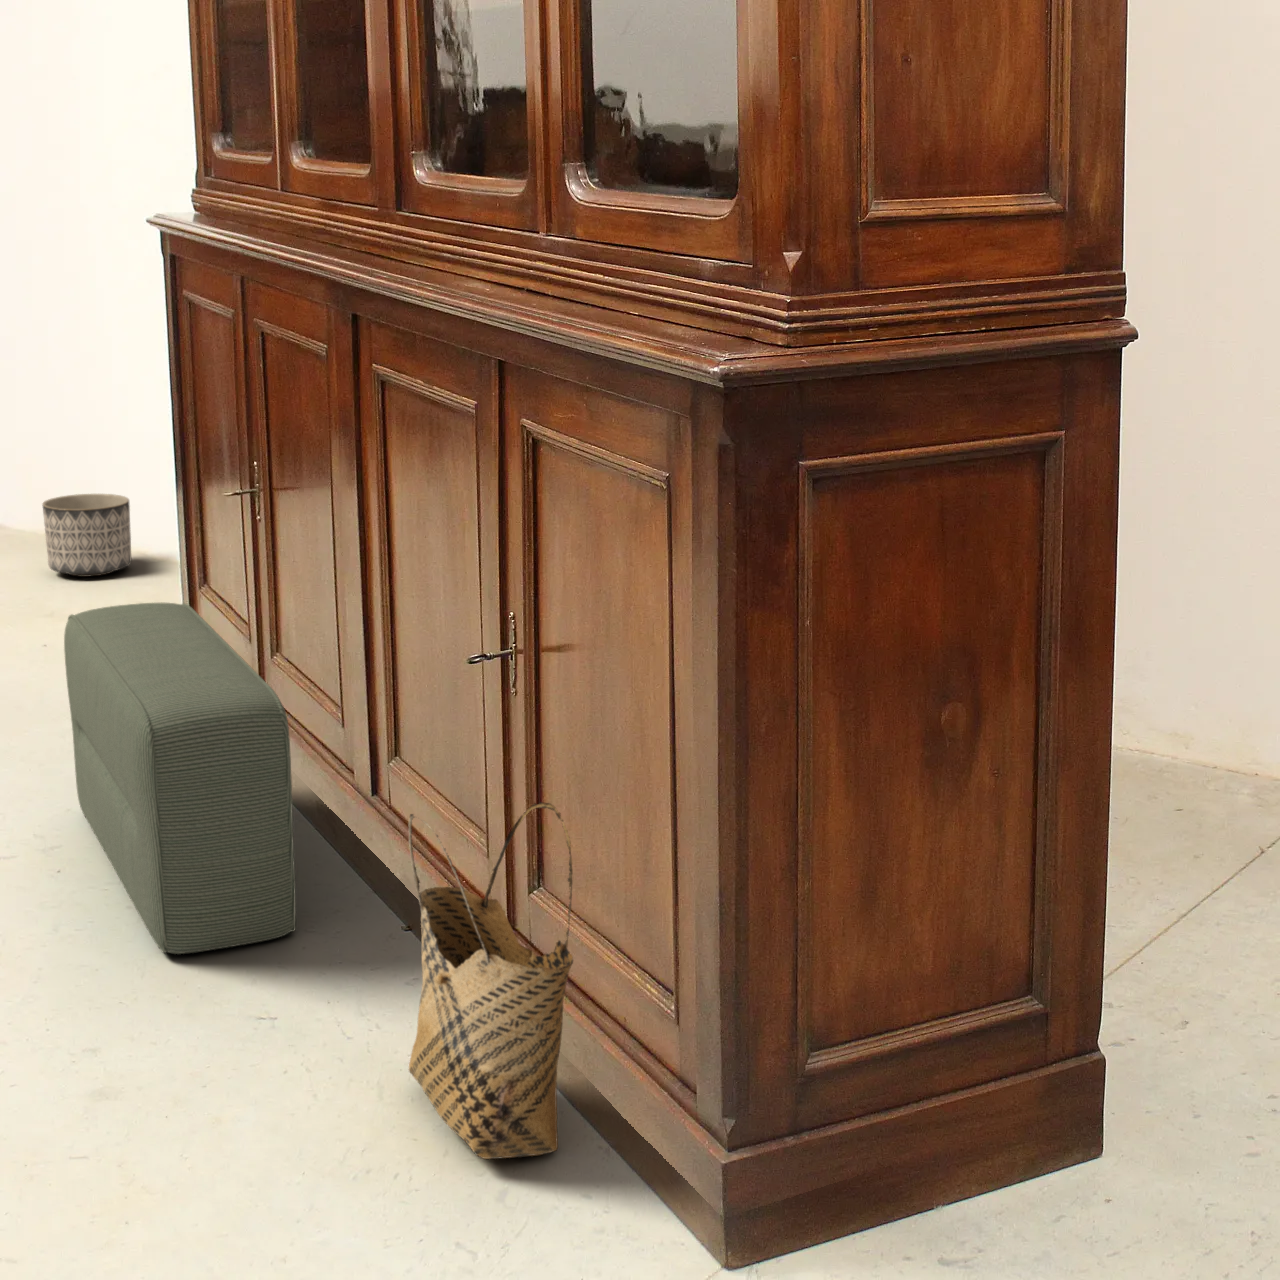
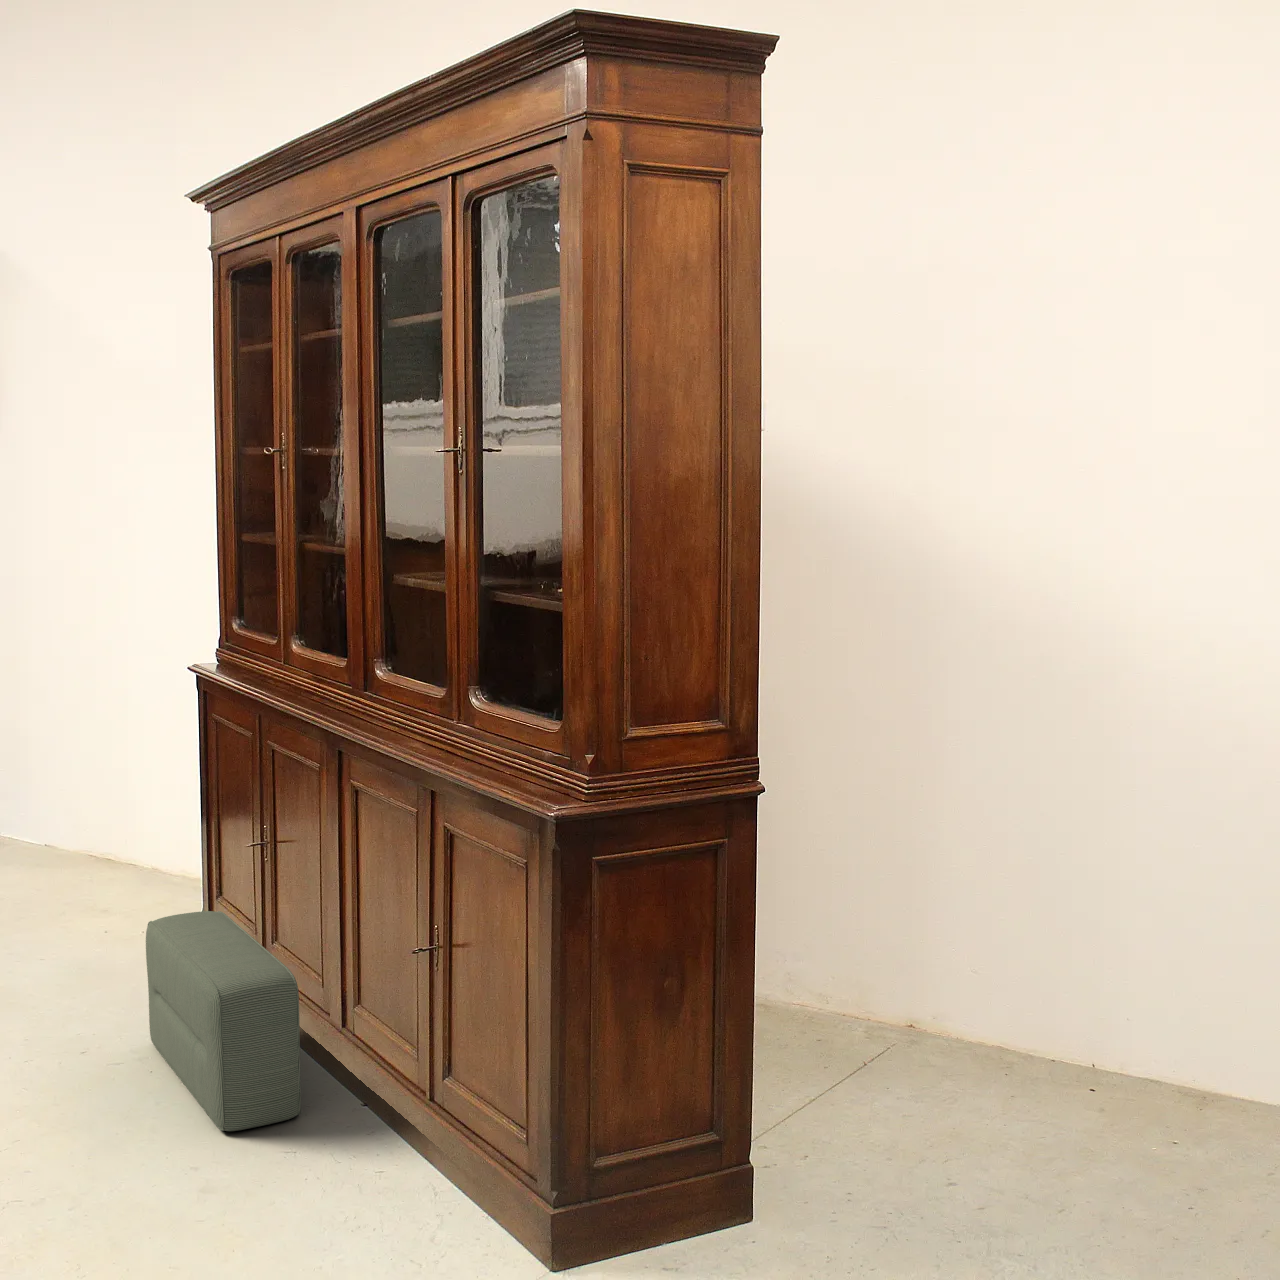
planter: present [43,494,132,577] -> none [90,822,149,879]
woven basket: present [409,802,573,1159] -> none [380,1034,476,1239]

